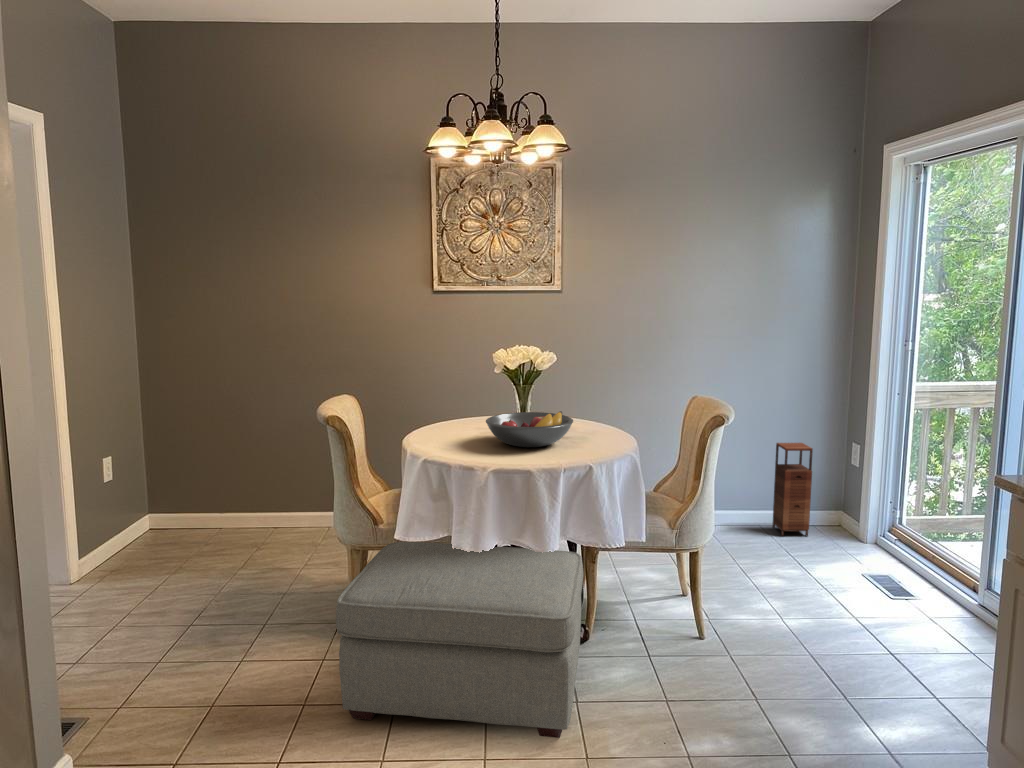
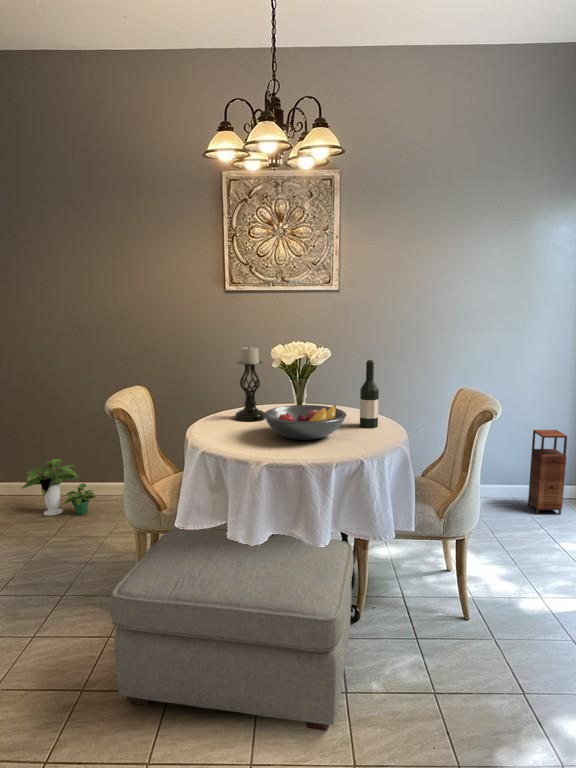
candle holder: none [452,349,485,431] -> present [235,345,265,421]
wine bottle: none [587,364,607,436] -> present [360,360,379,428]
potted plant: none [203,481,289,545] -> present [21,459,96,516]

